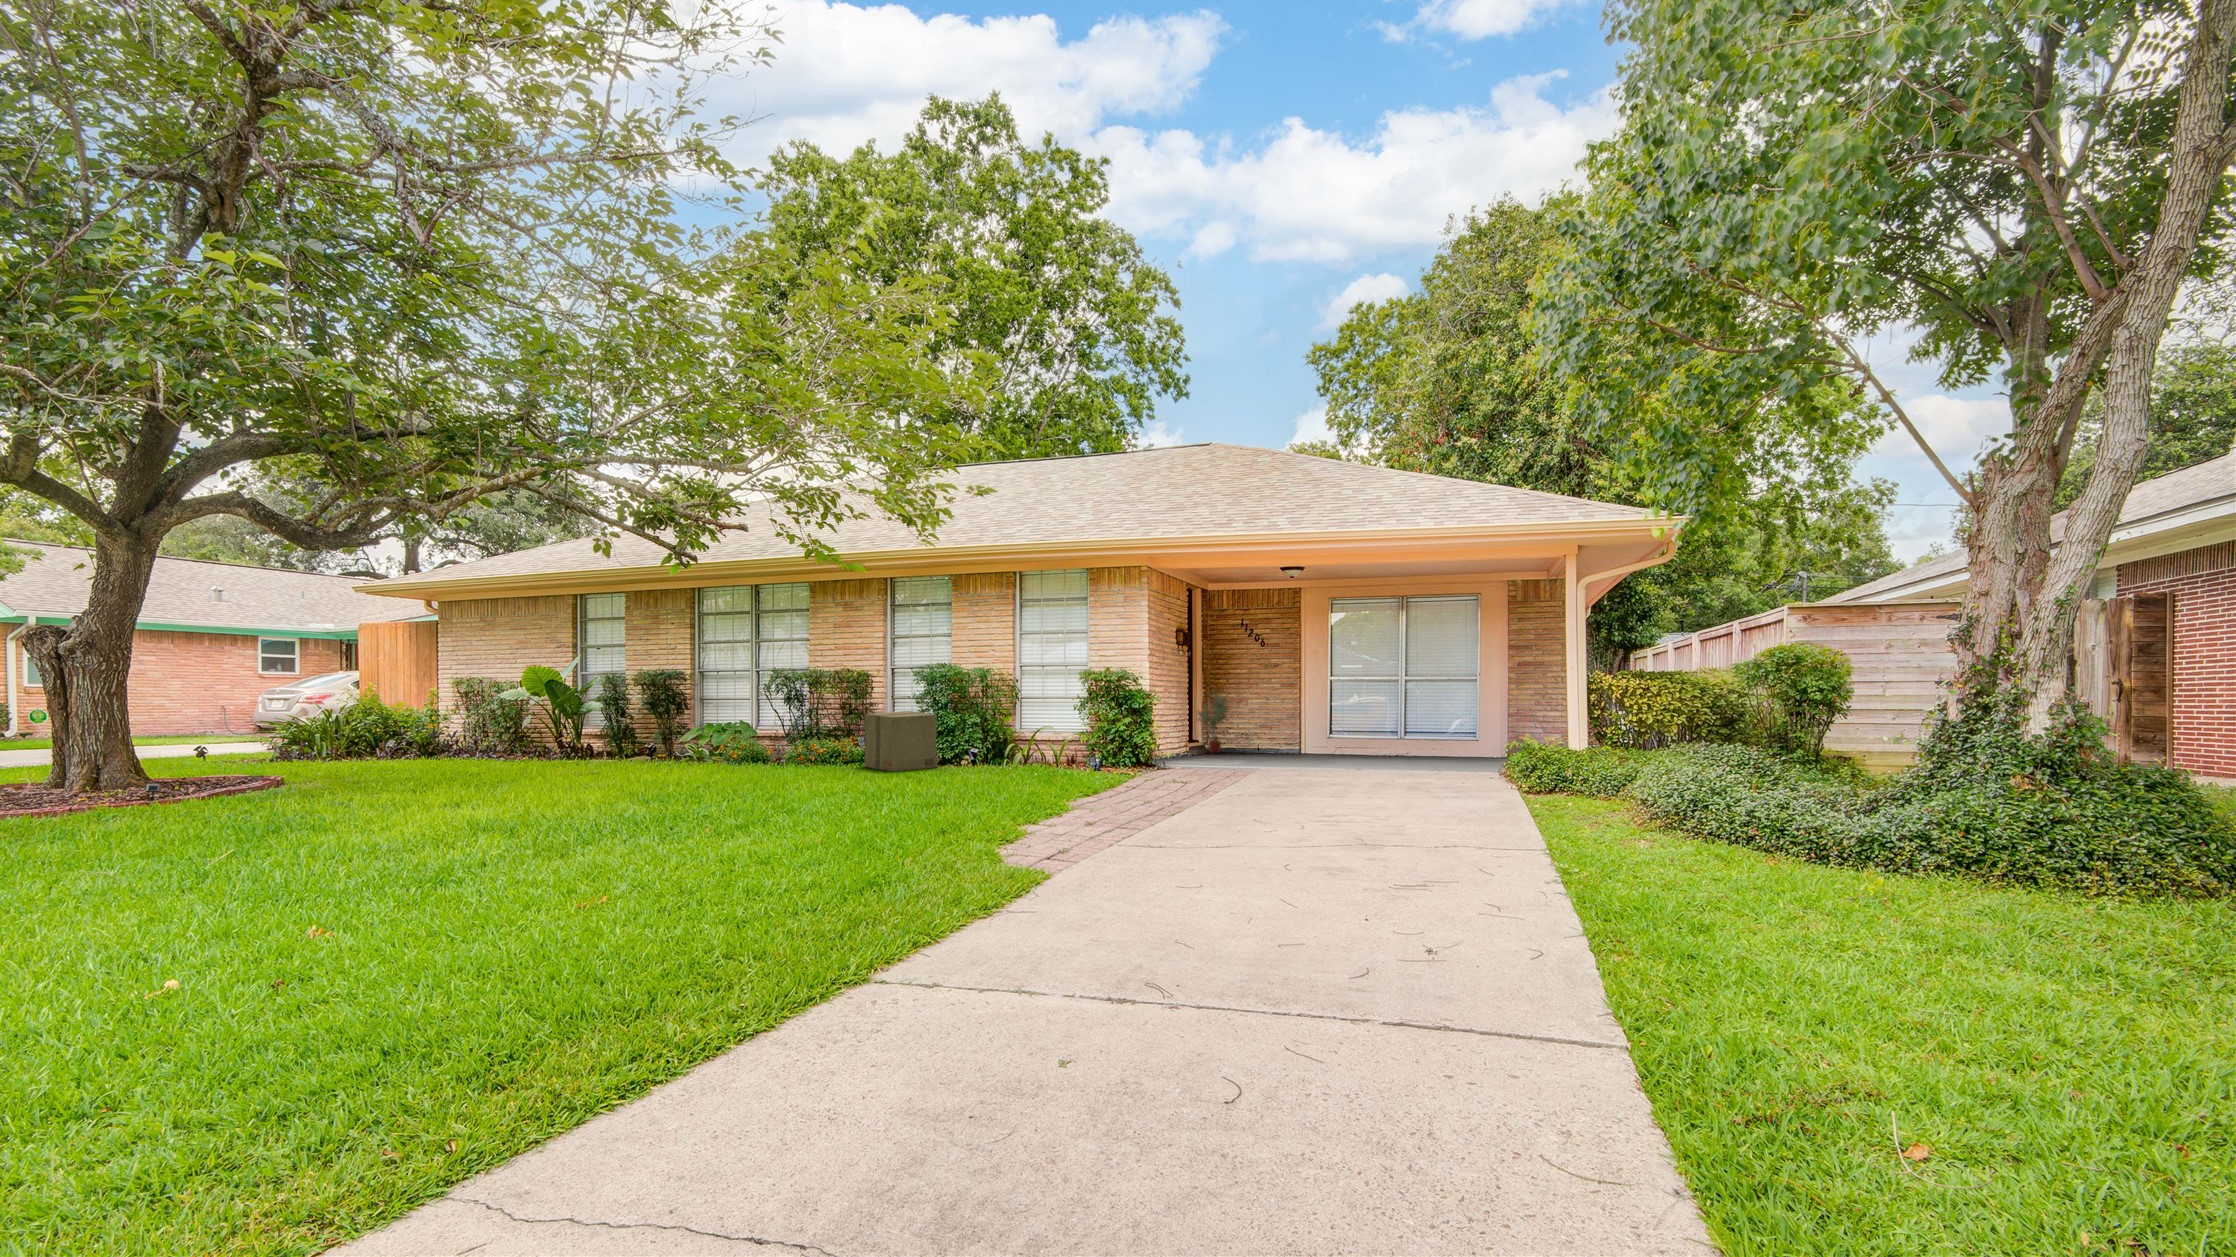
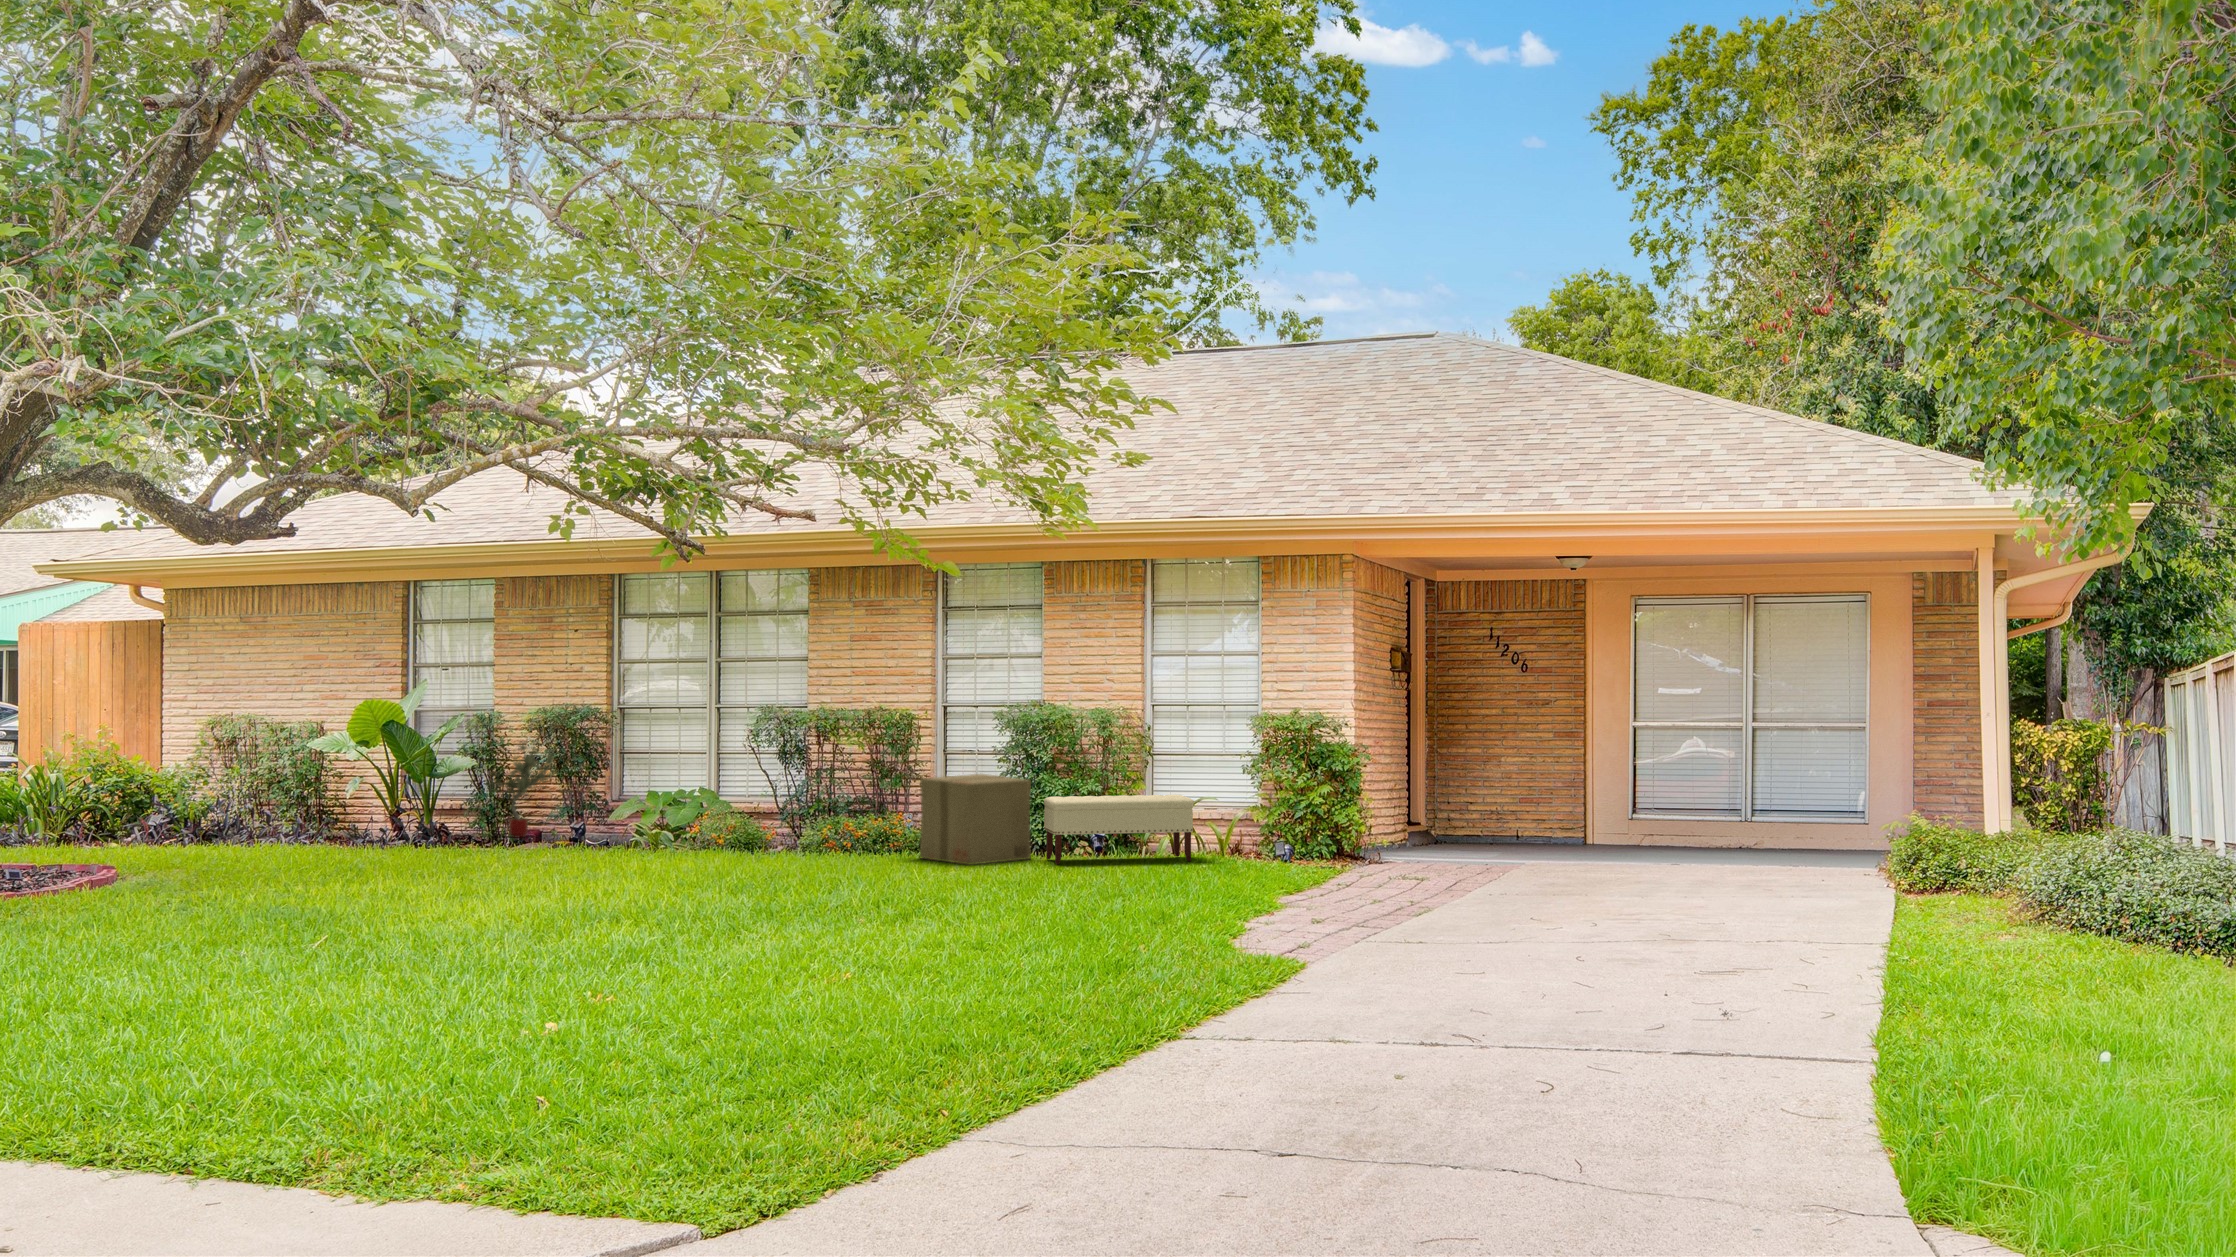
potted tree: present [1198,690,1229,753] -> present [486,741,553,838]
bench: none [945,724,1043,771] -> present [1044,795,1194,865]

